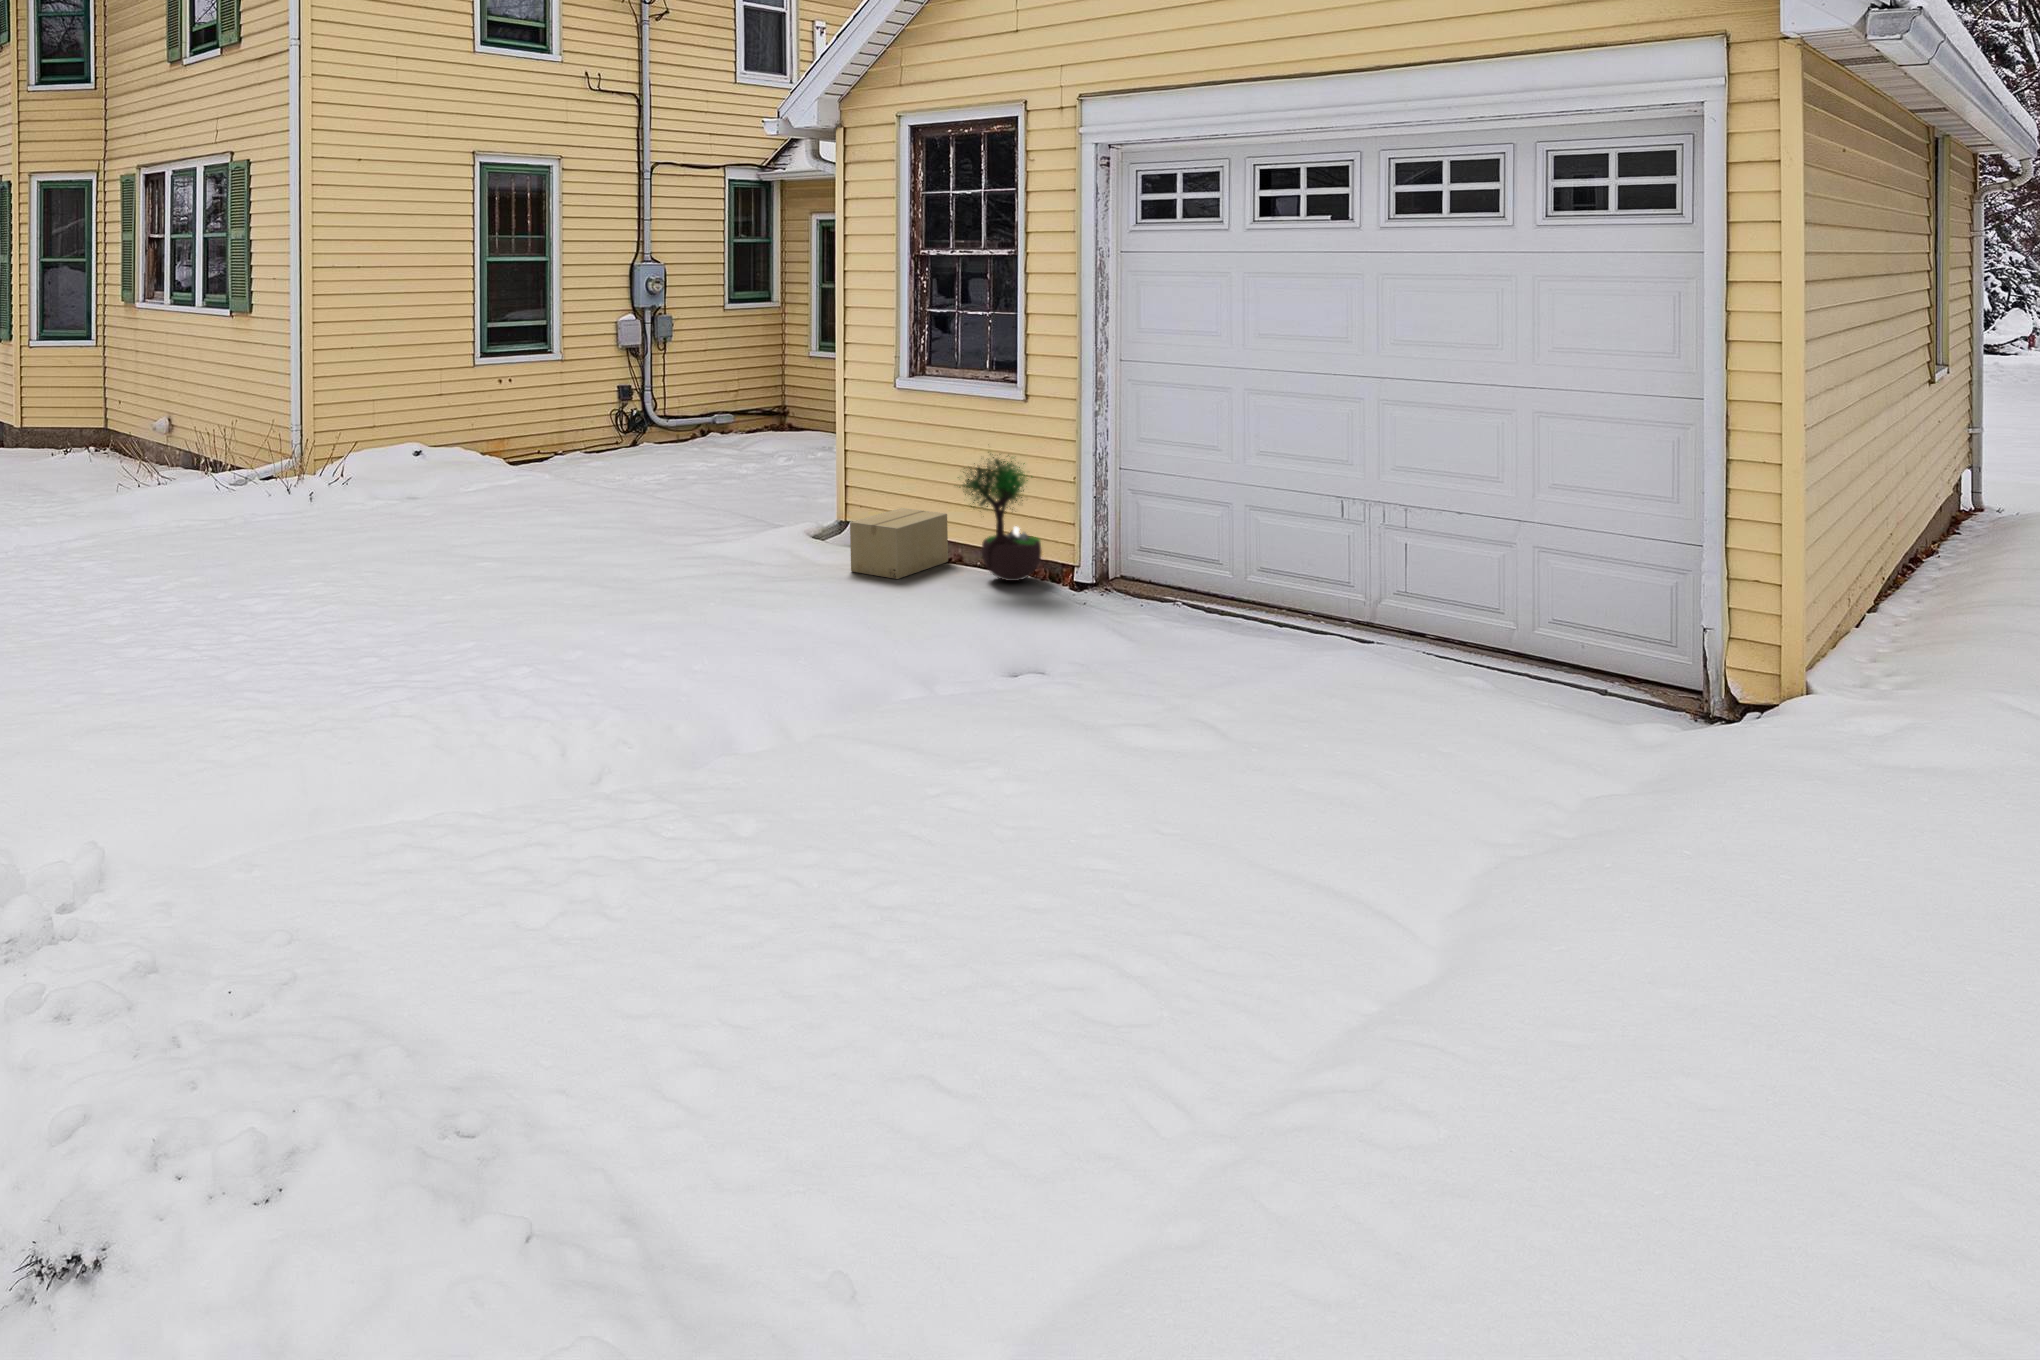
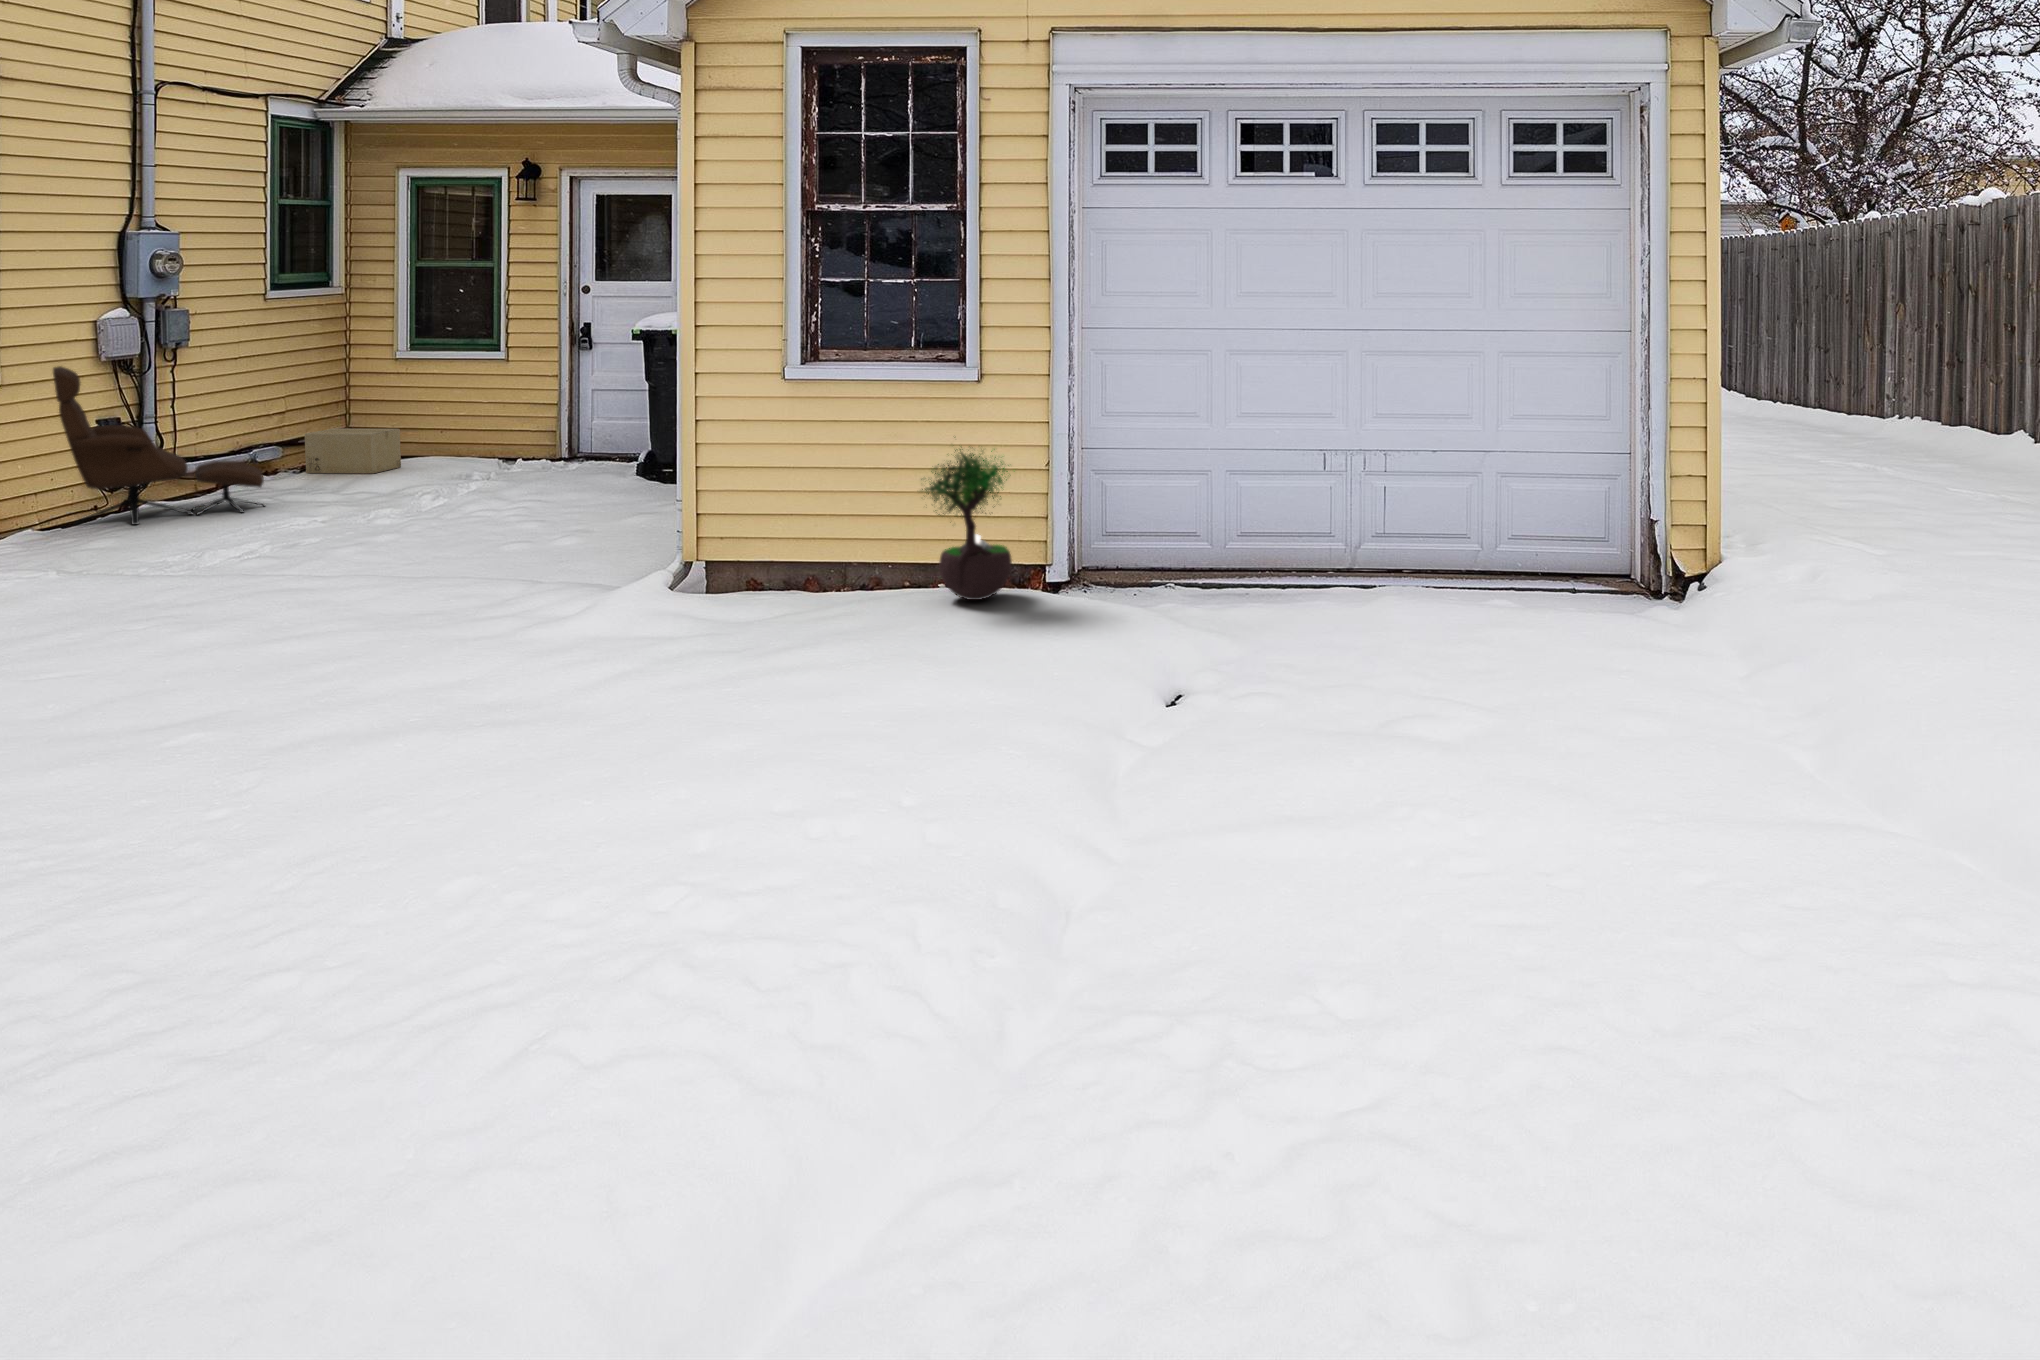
lounge chair: none [580,352,699,457] -> present [53,366,264,525]
cardboard box: present [850,508,948,579] -> present [305,428,401,474]

